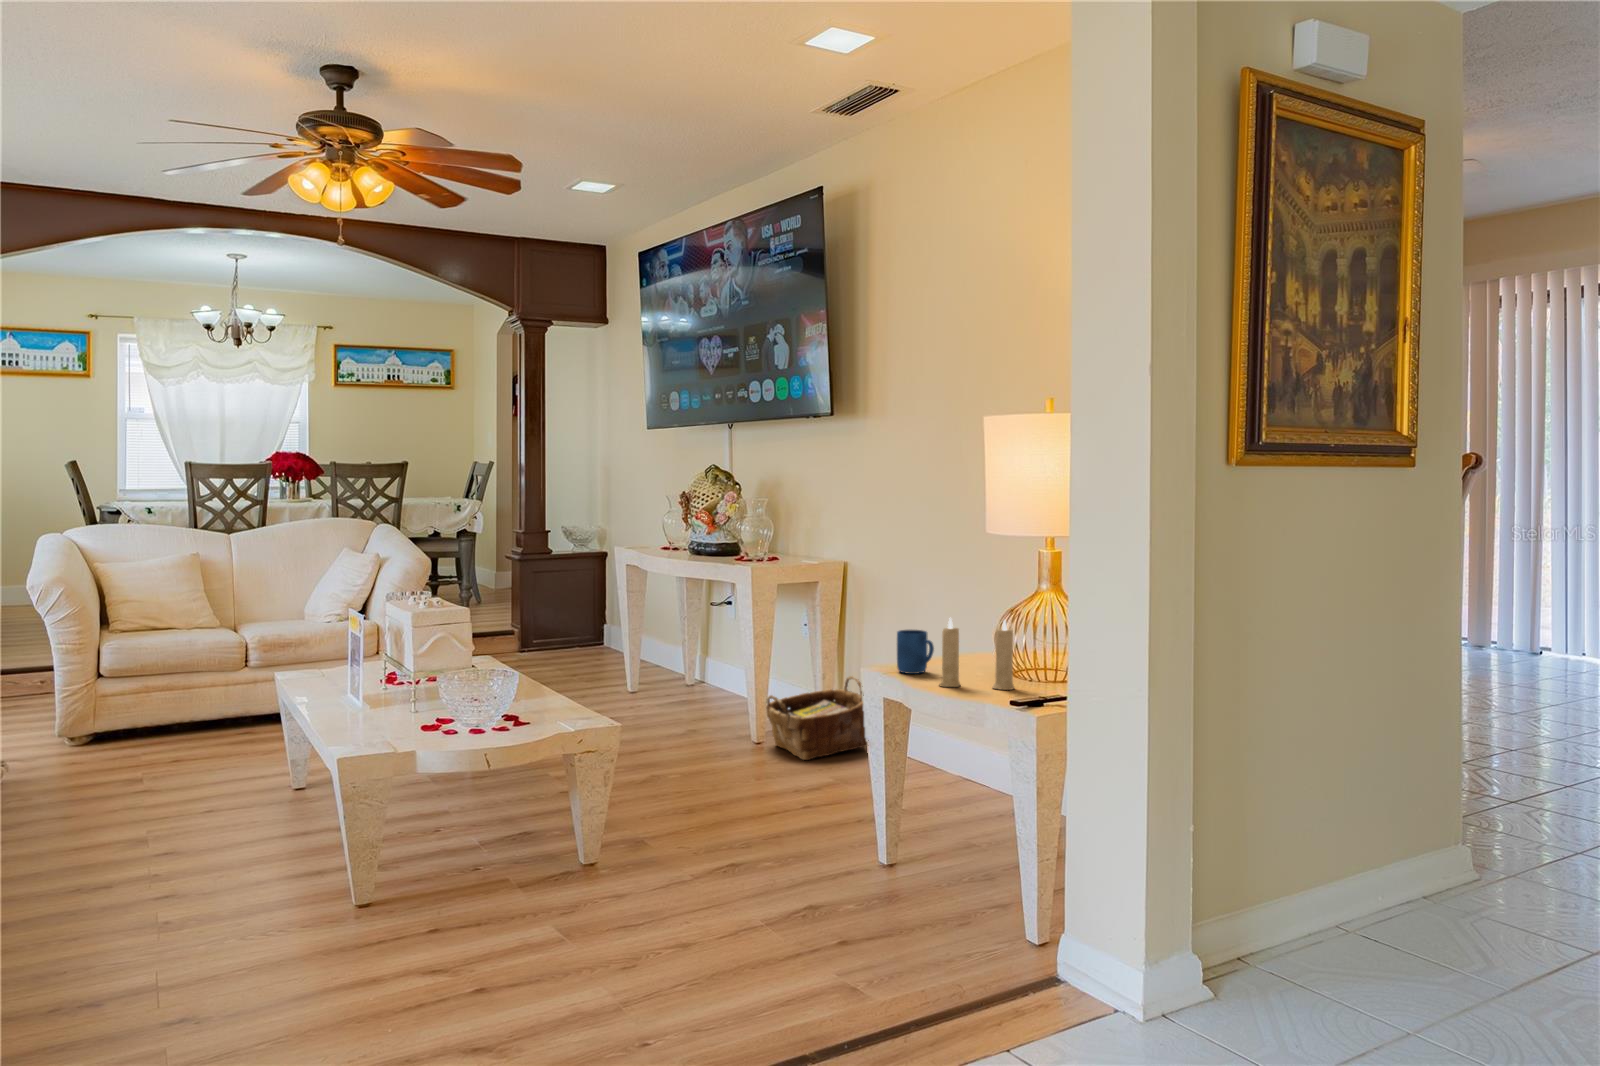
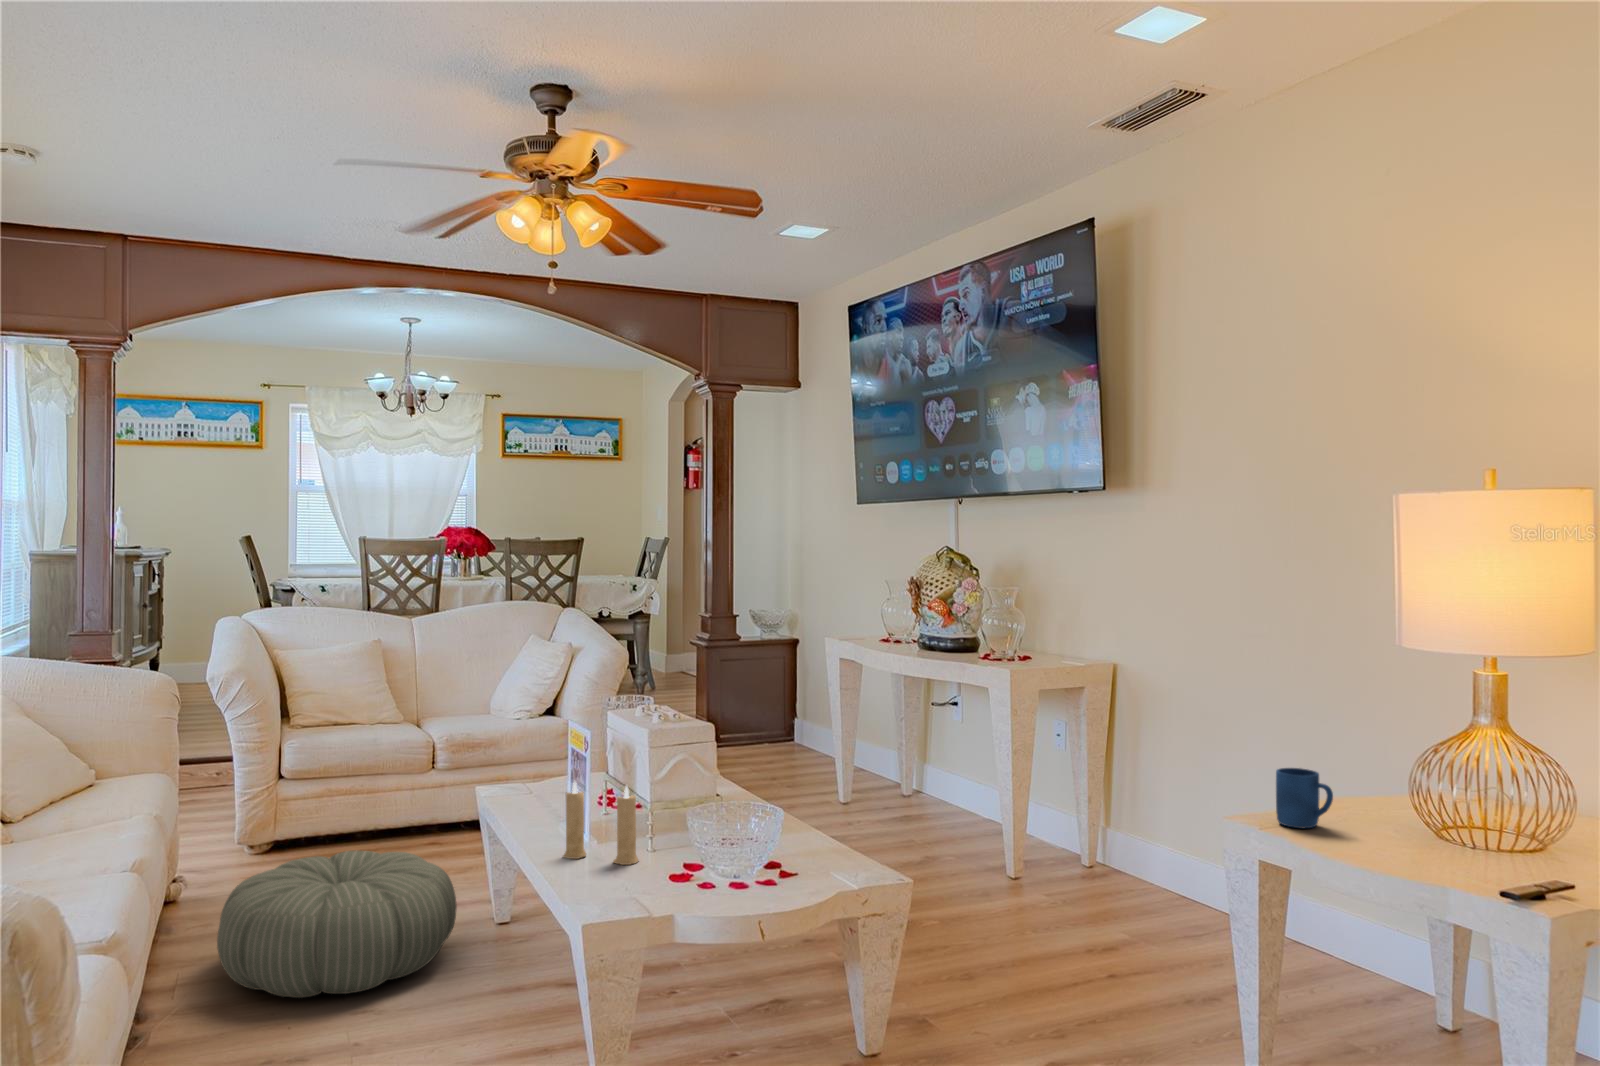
candle: present [940,619,1015,690] -> present [563,782,638,865]
woven basket: present [766,676,867,760] -> none [1032,801,1160,907]
pouf: none [37,726,257,842] -> present [217,850,457,998]

